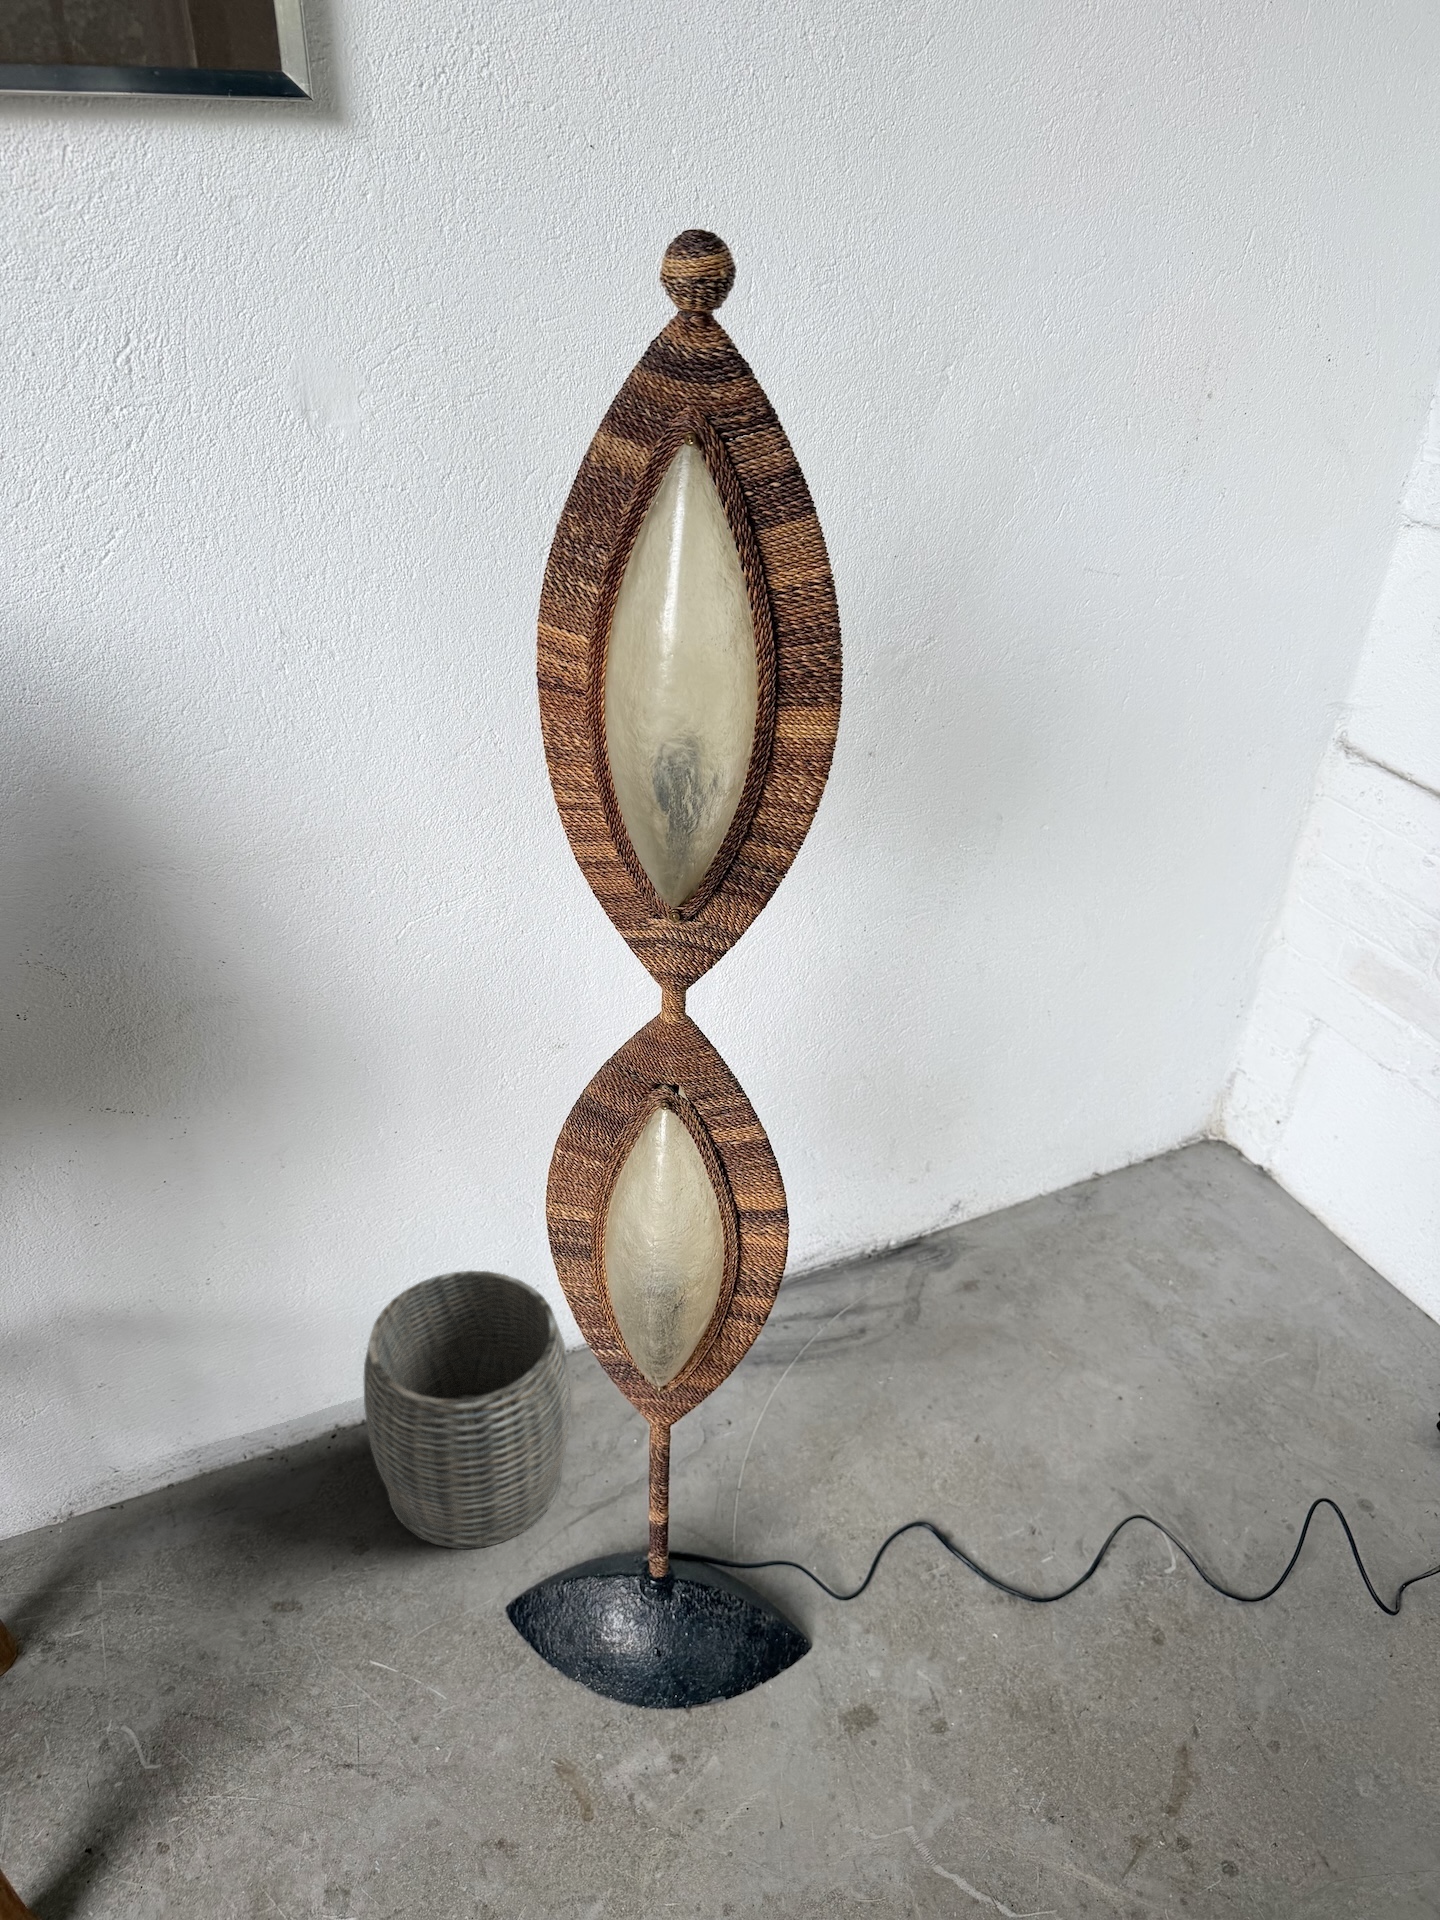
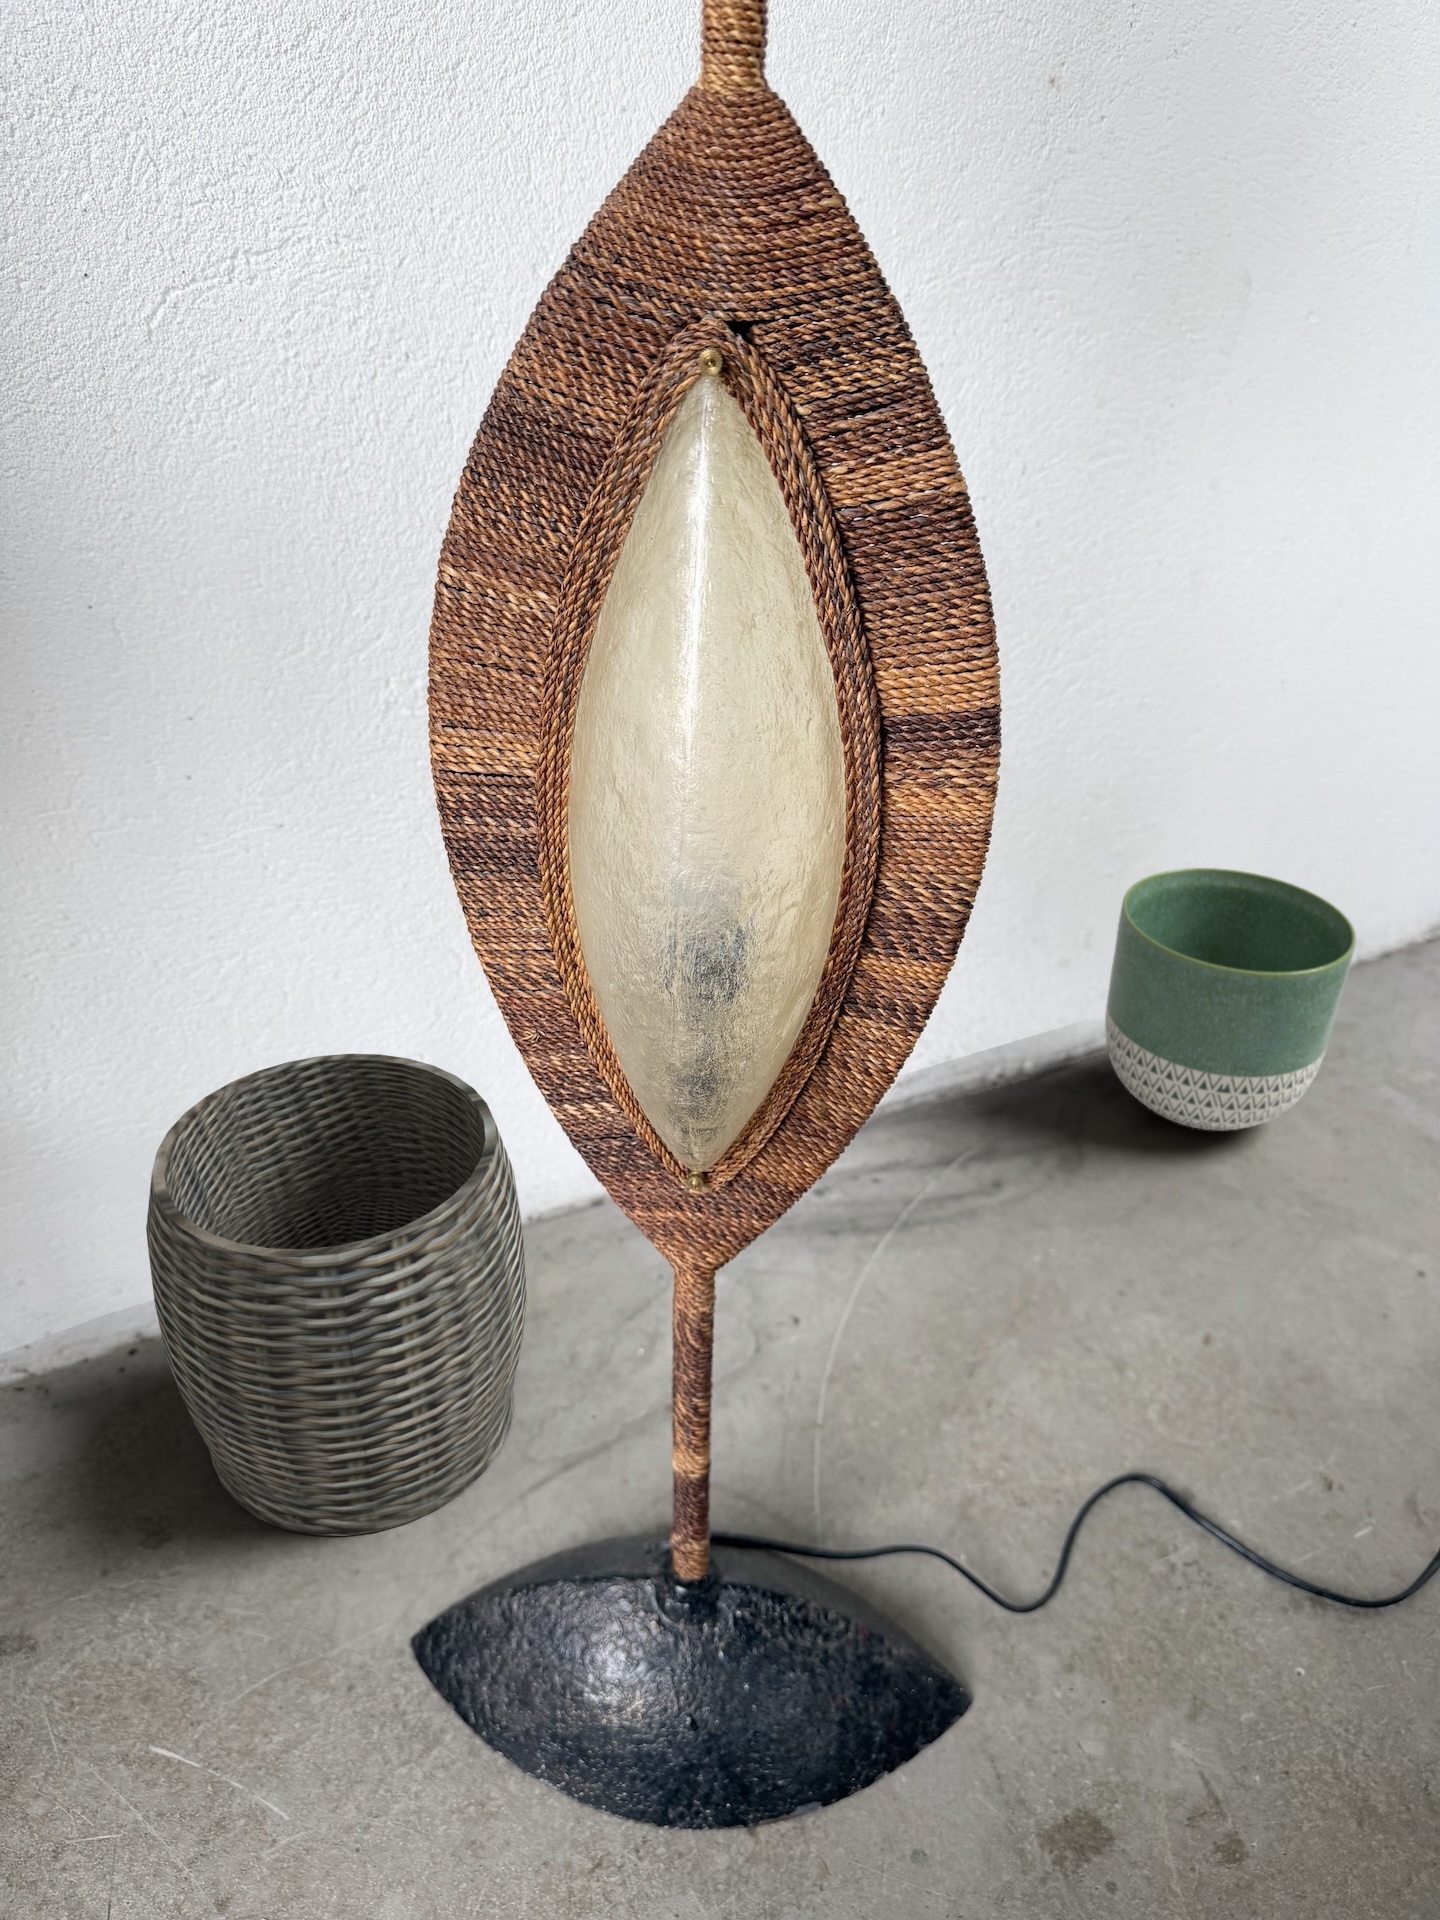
planter: none [940,1120,1091,1294] -> present [1105,868,1356,1130]

